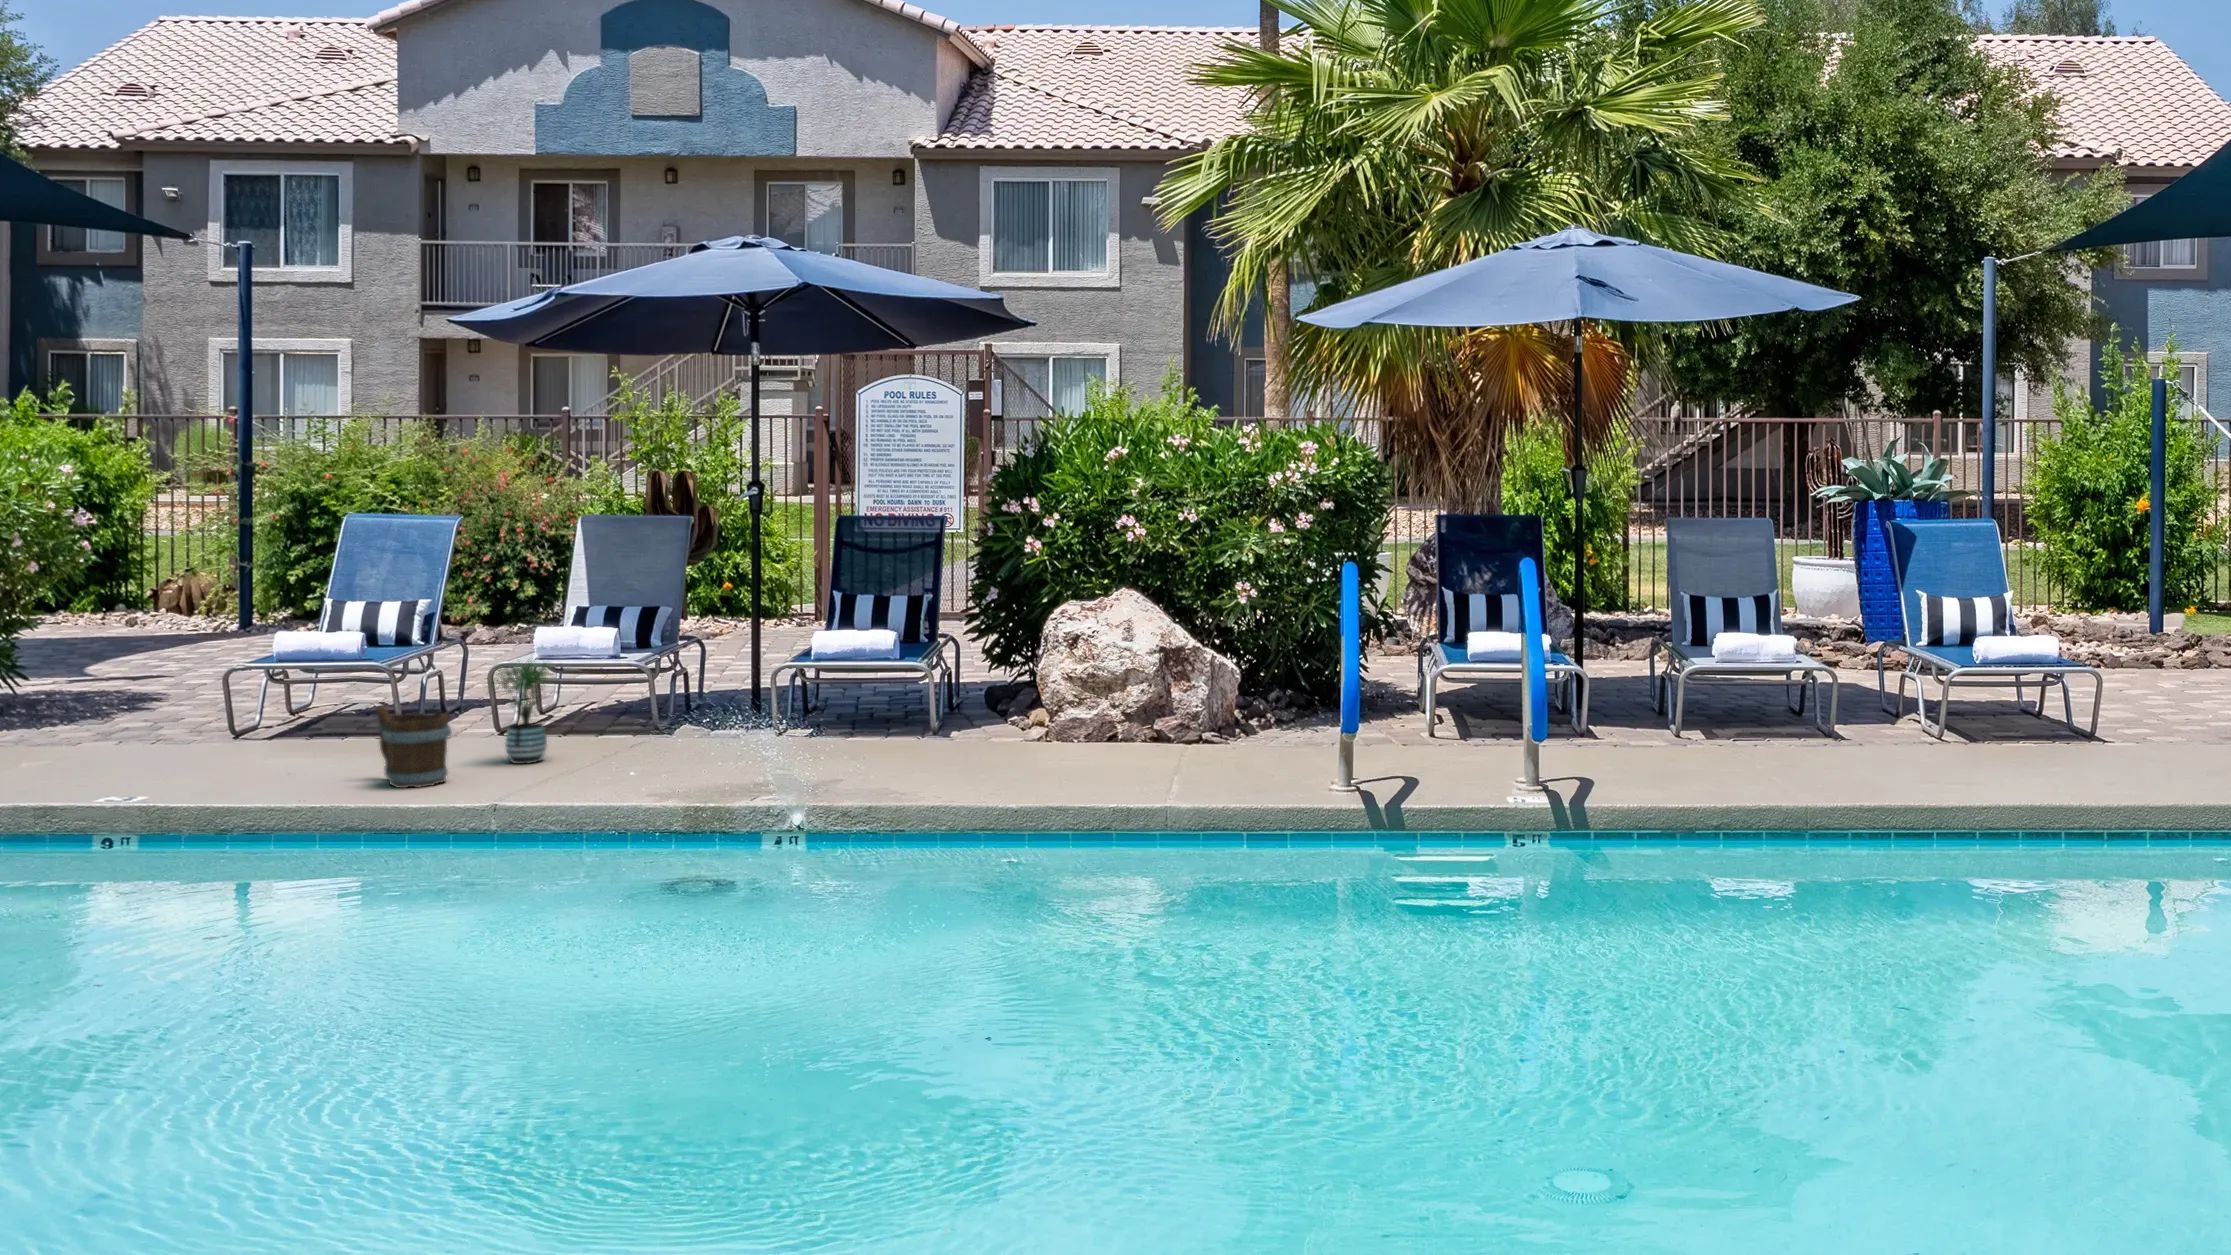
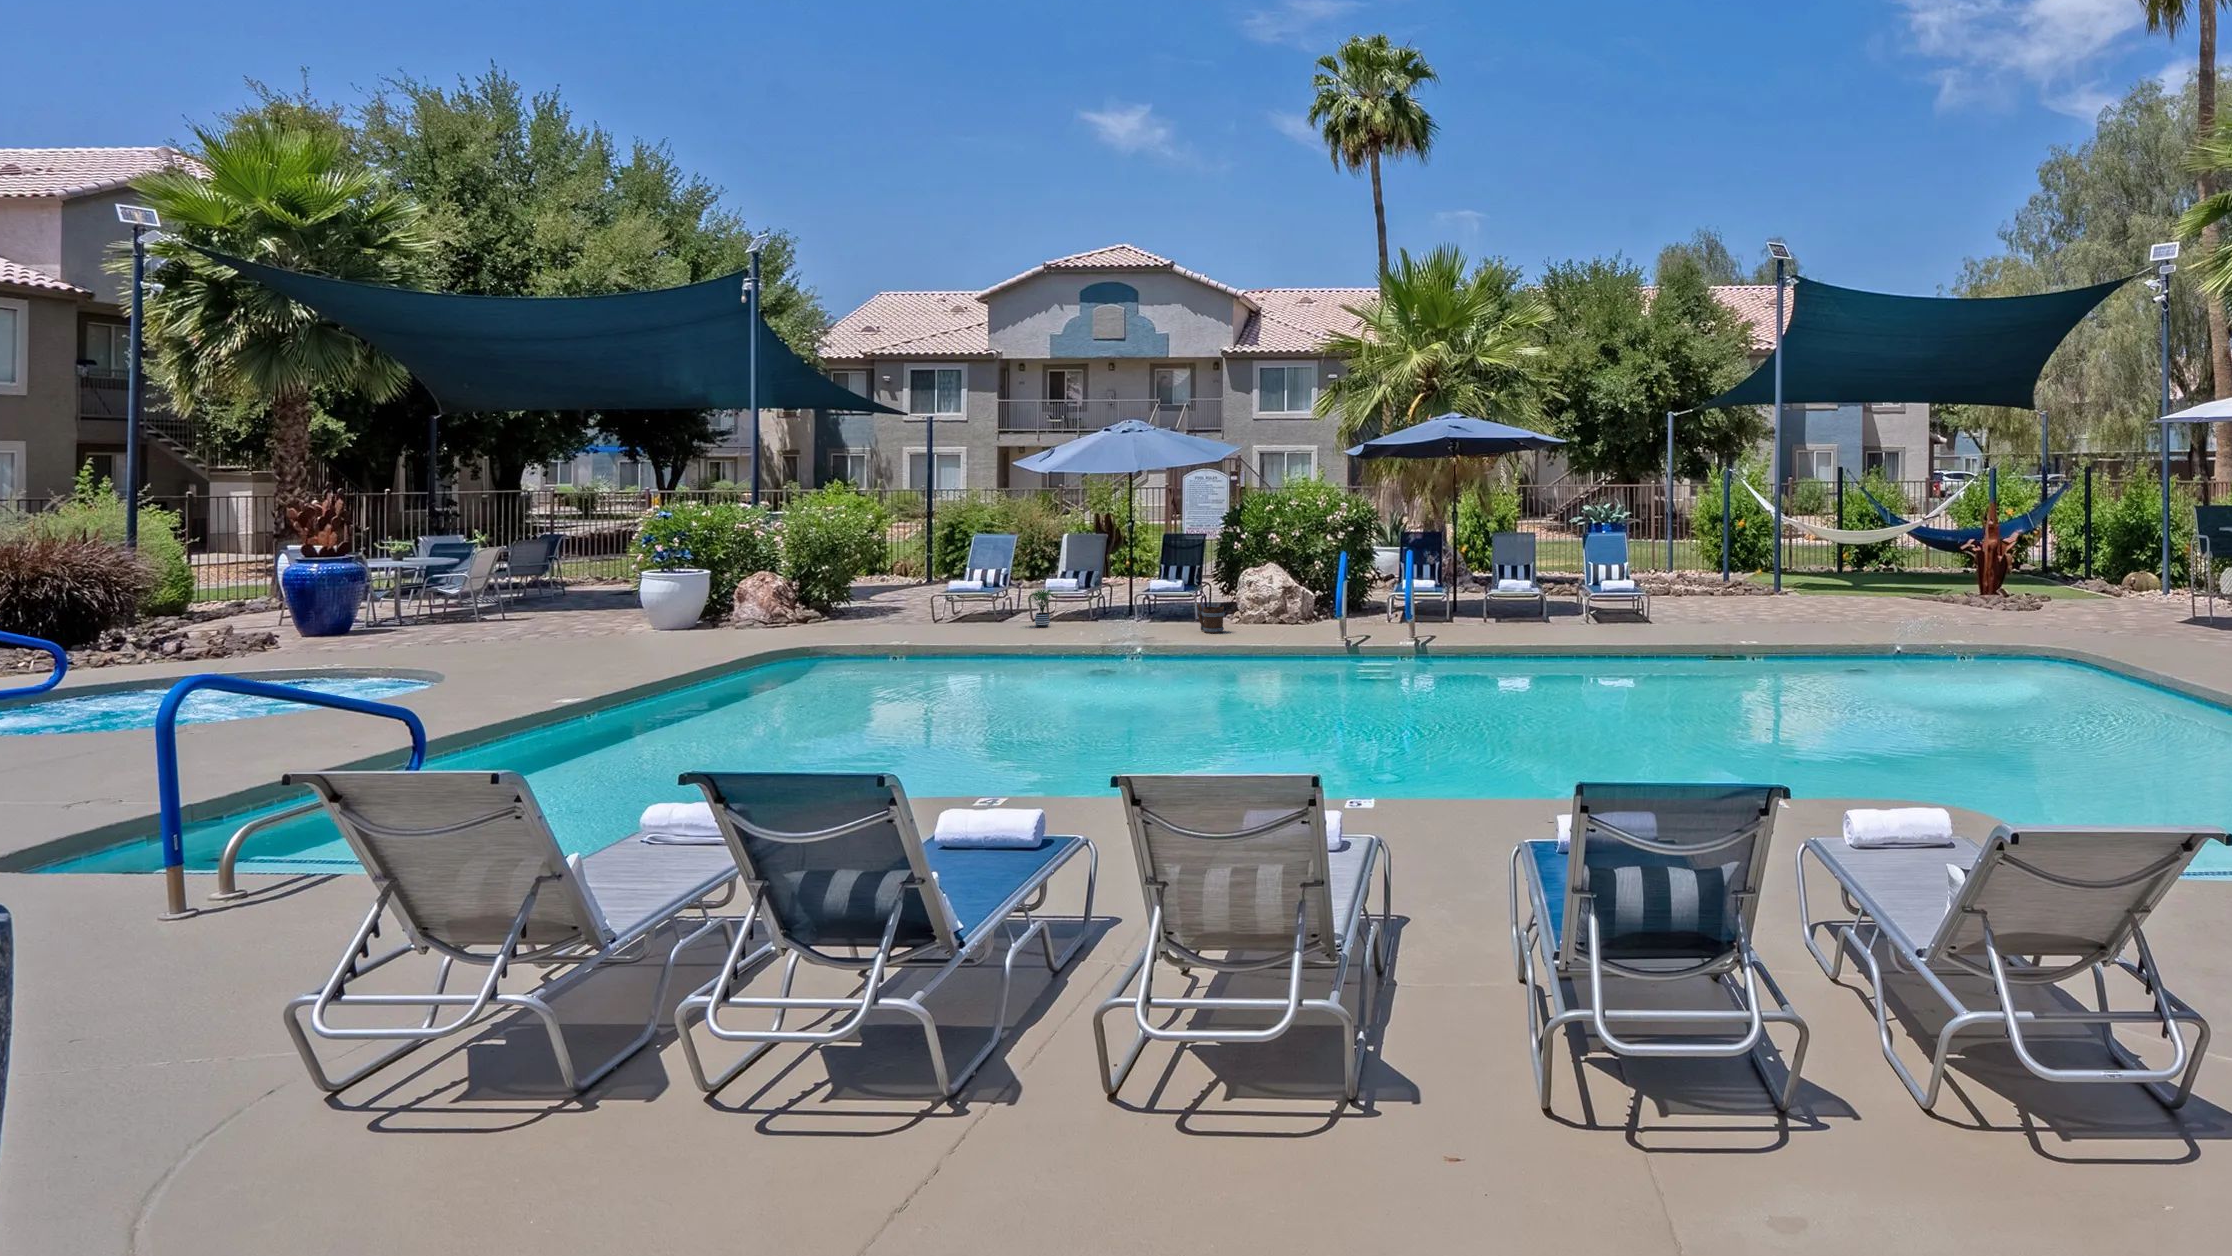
bucket: present [376,705,452,788] -> present [1197,604,1225,634]

